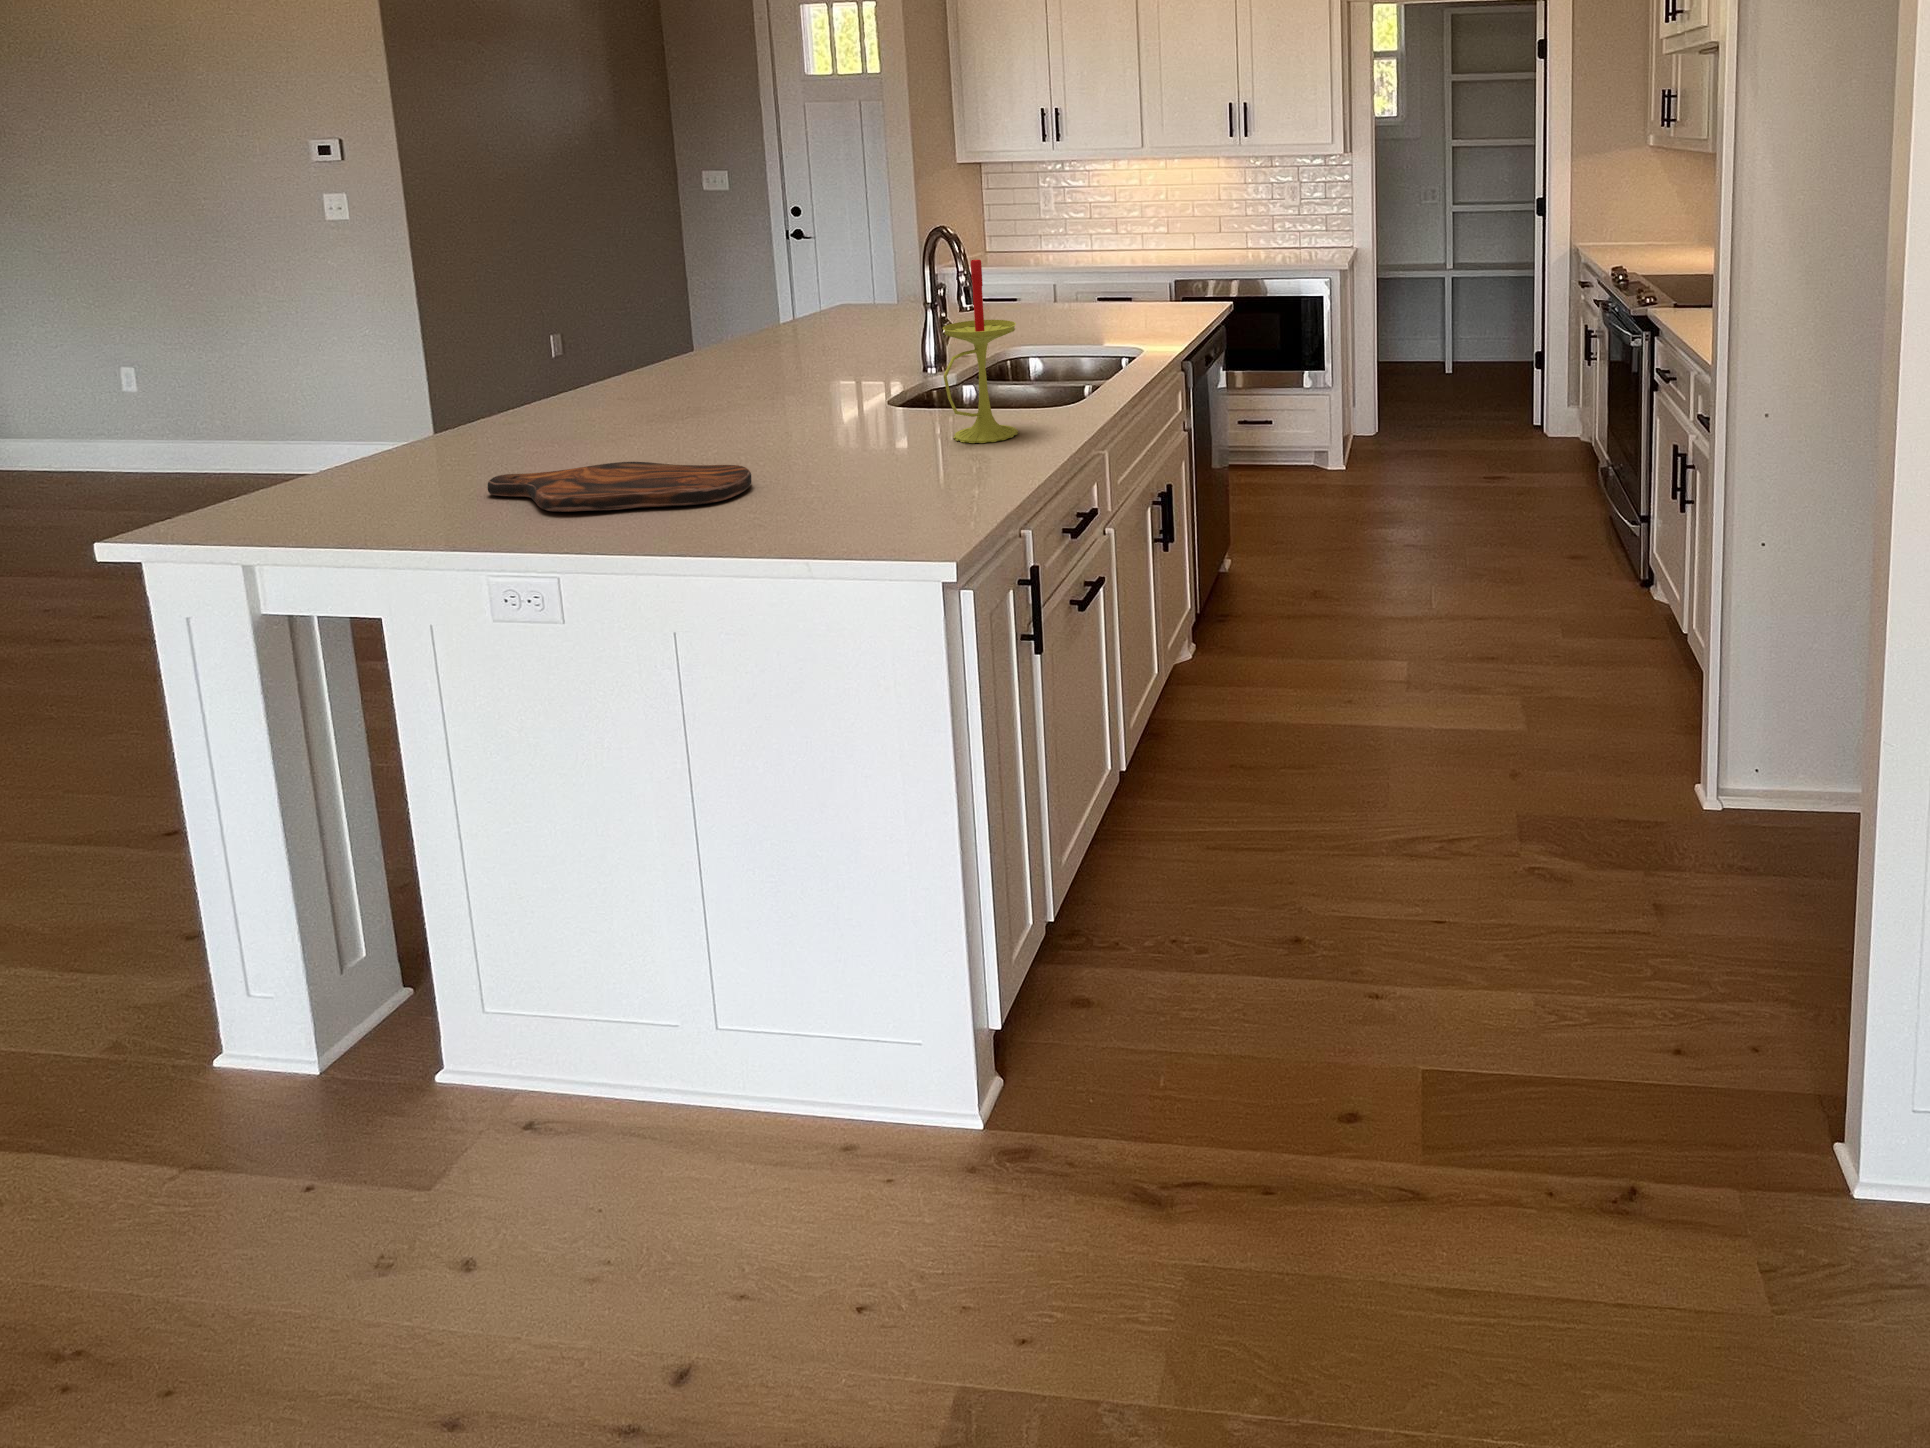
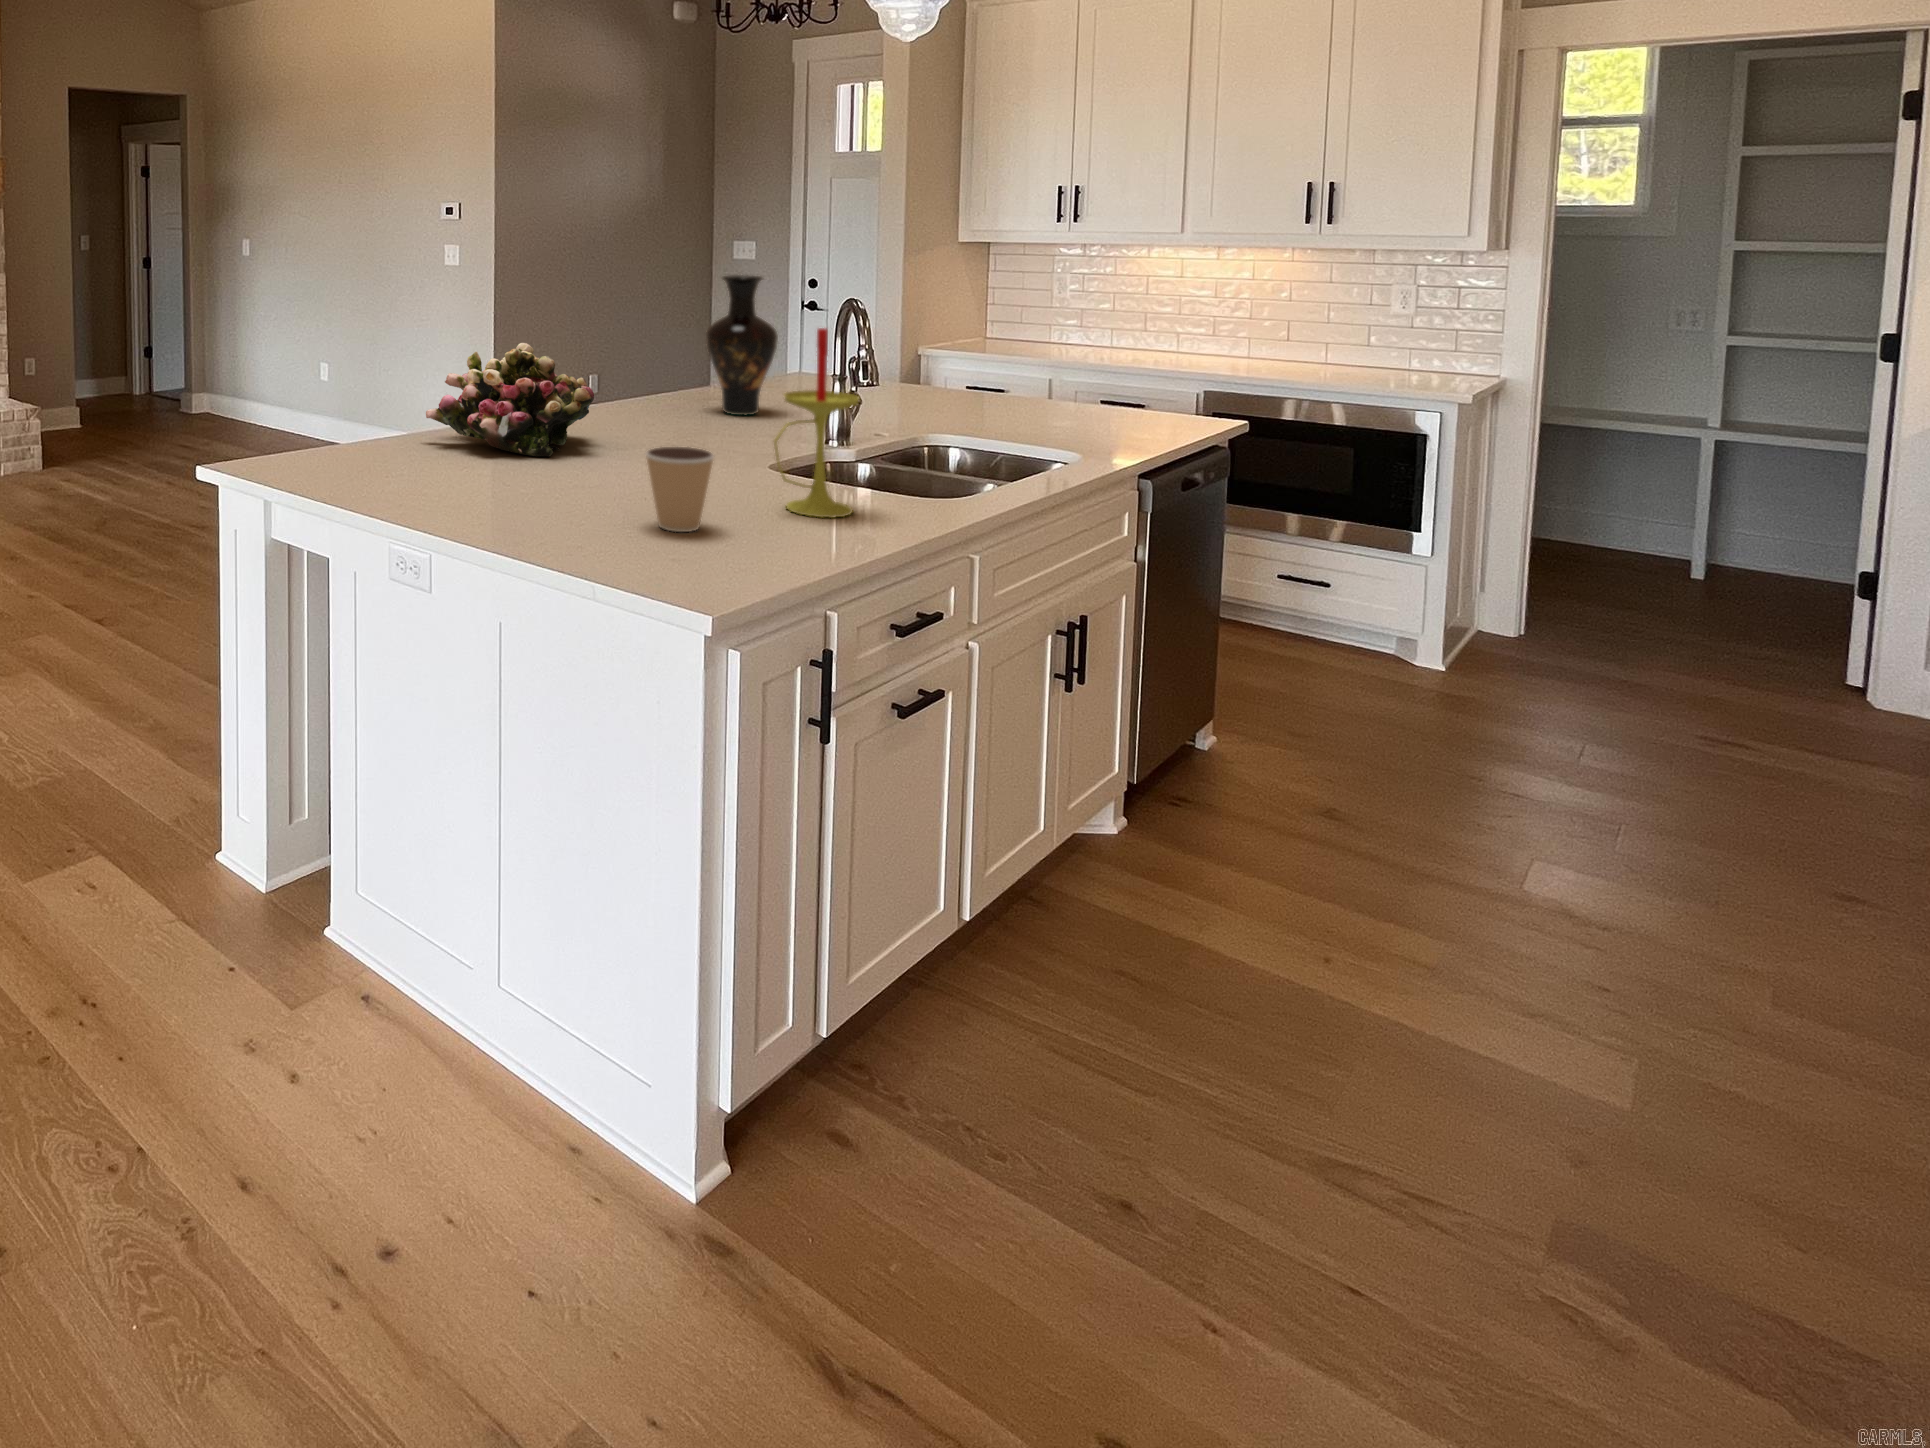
vase: none [785,210,864,358] -> present [706,275,778,415]
flower arrangement: none [471,309,701,438] -> present [426,343,594,457]
coffee cup: none [827,396,902,485] -> present [646,447,714,532]
cutting board: present [488,462,751,512] -> none [405,464,582,518]

